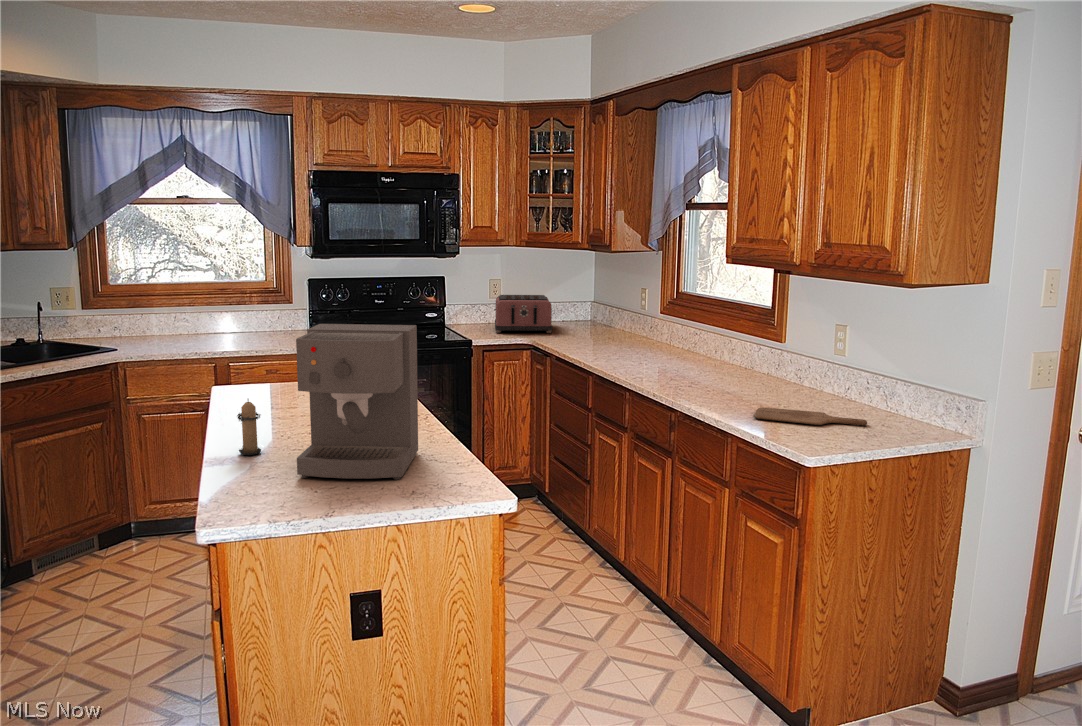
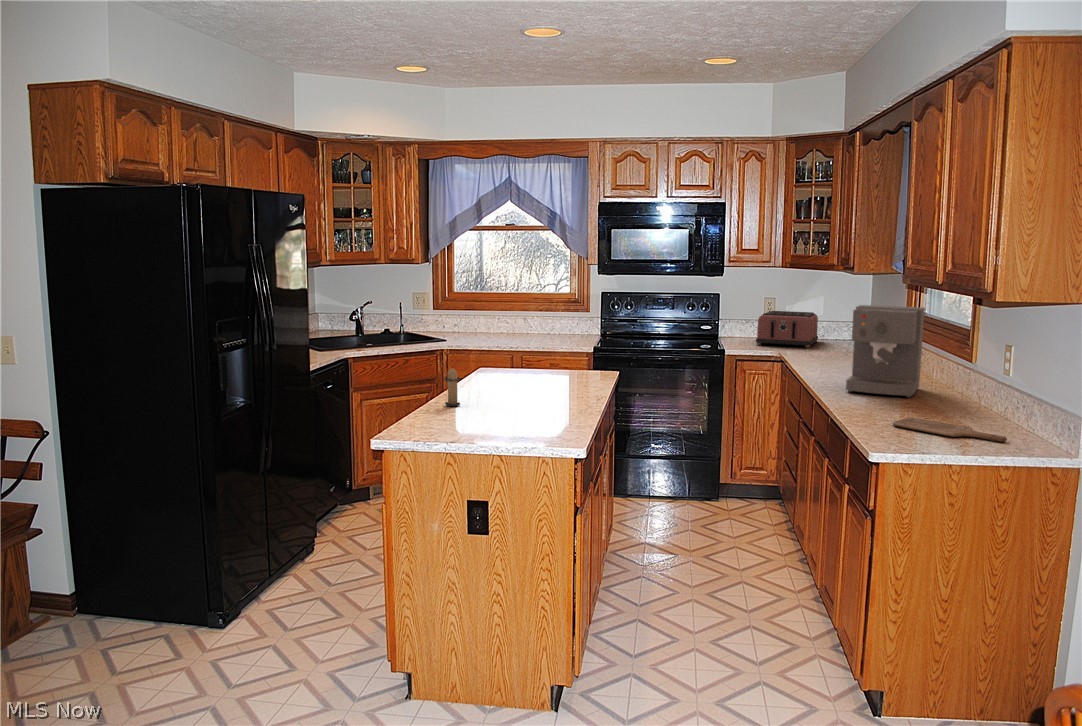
coffee maker: present [296,324,418,480] -> present [846,305,925,397]

